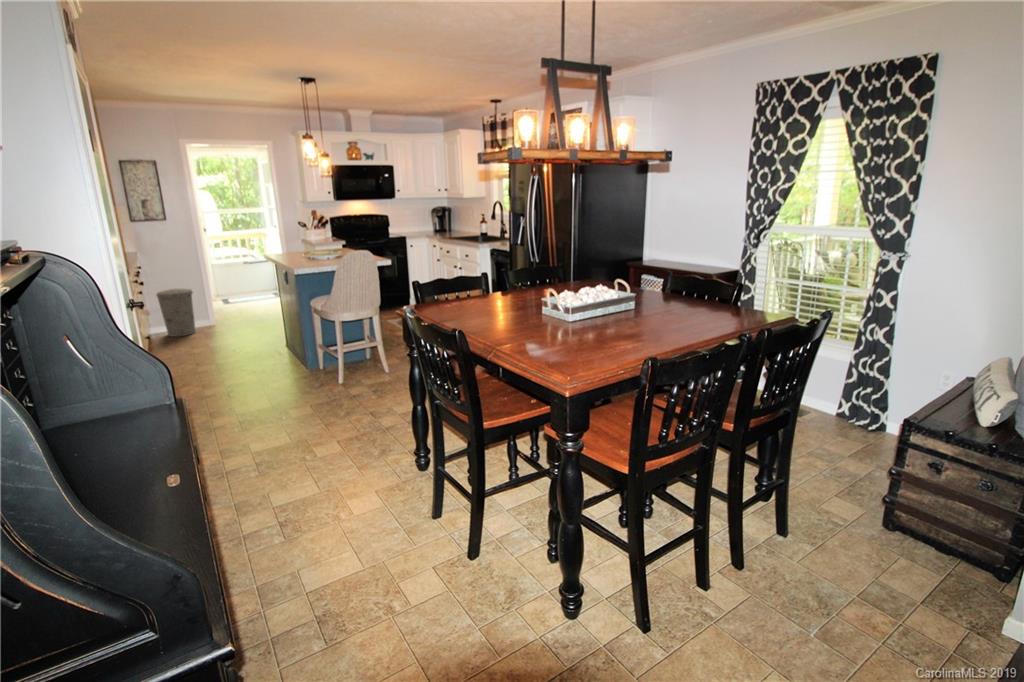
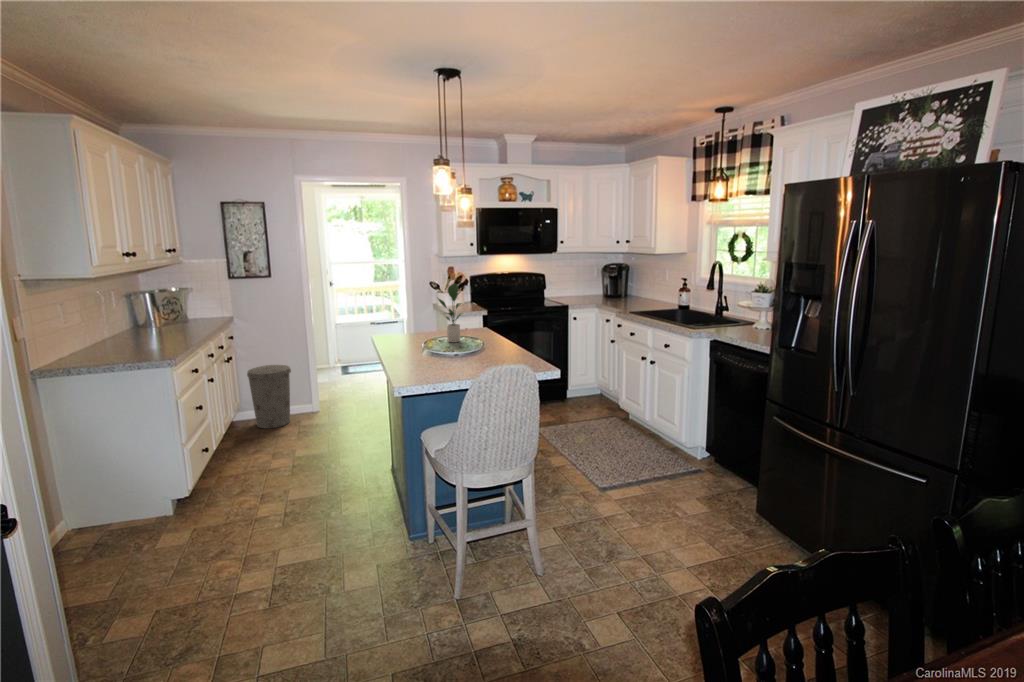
potted plant: none [311,216,331,255] -> present [438,283,463,343]

